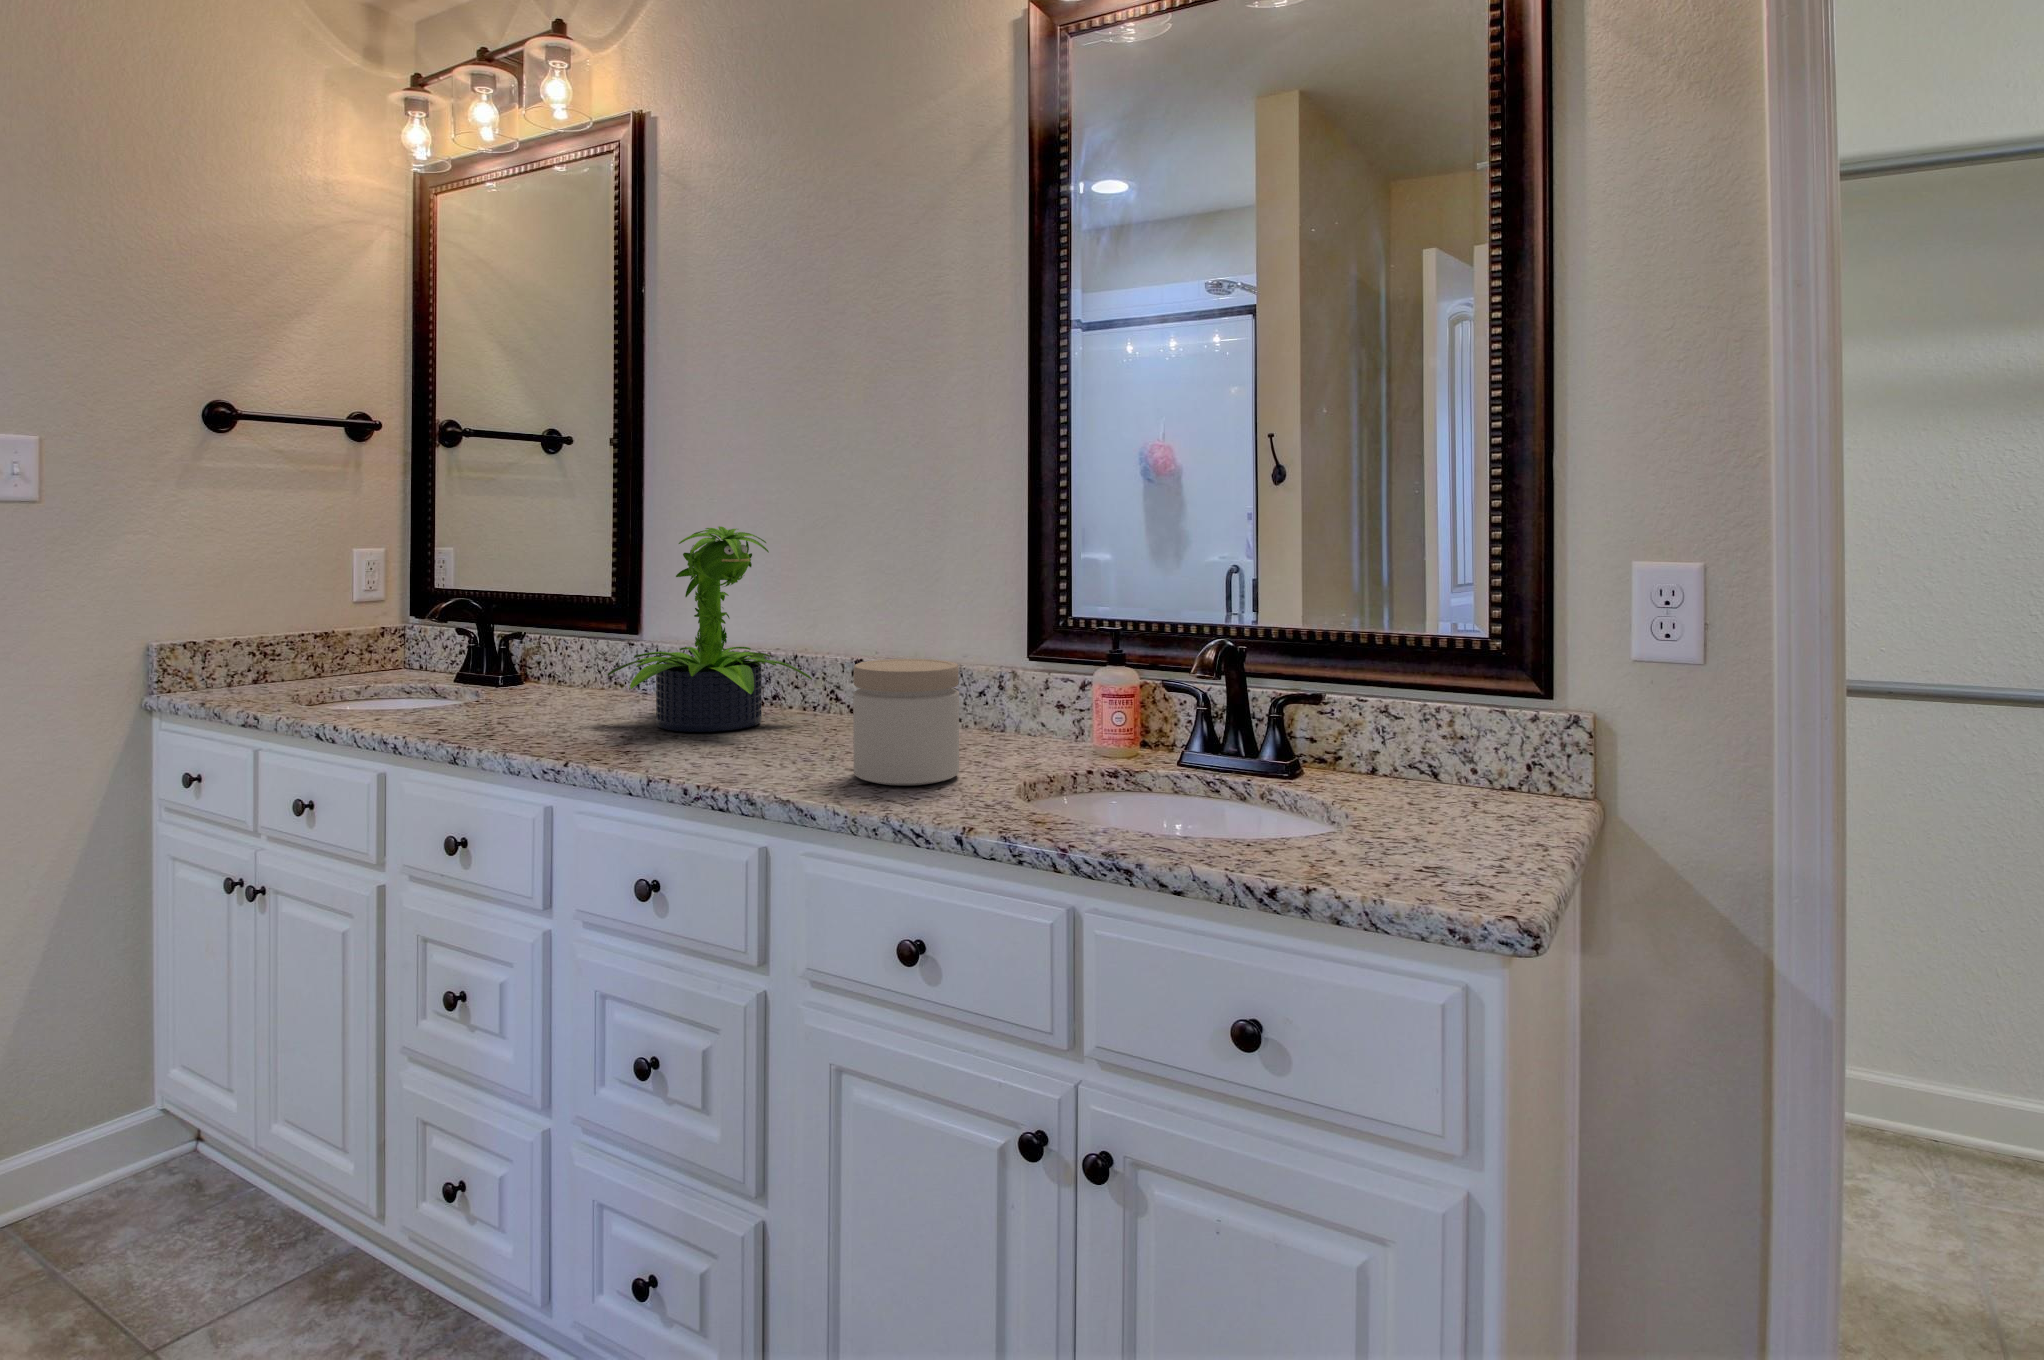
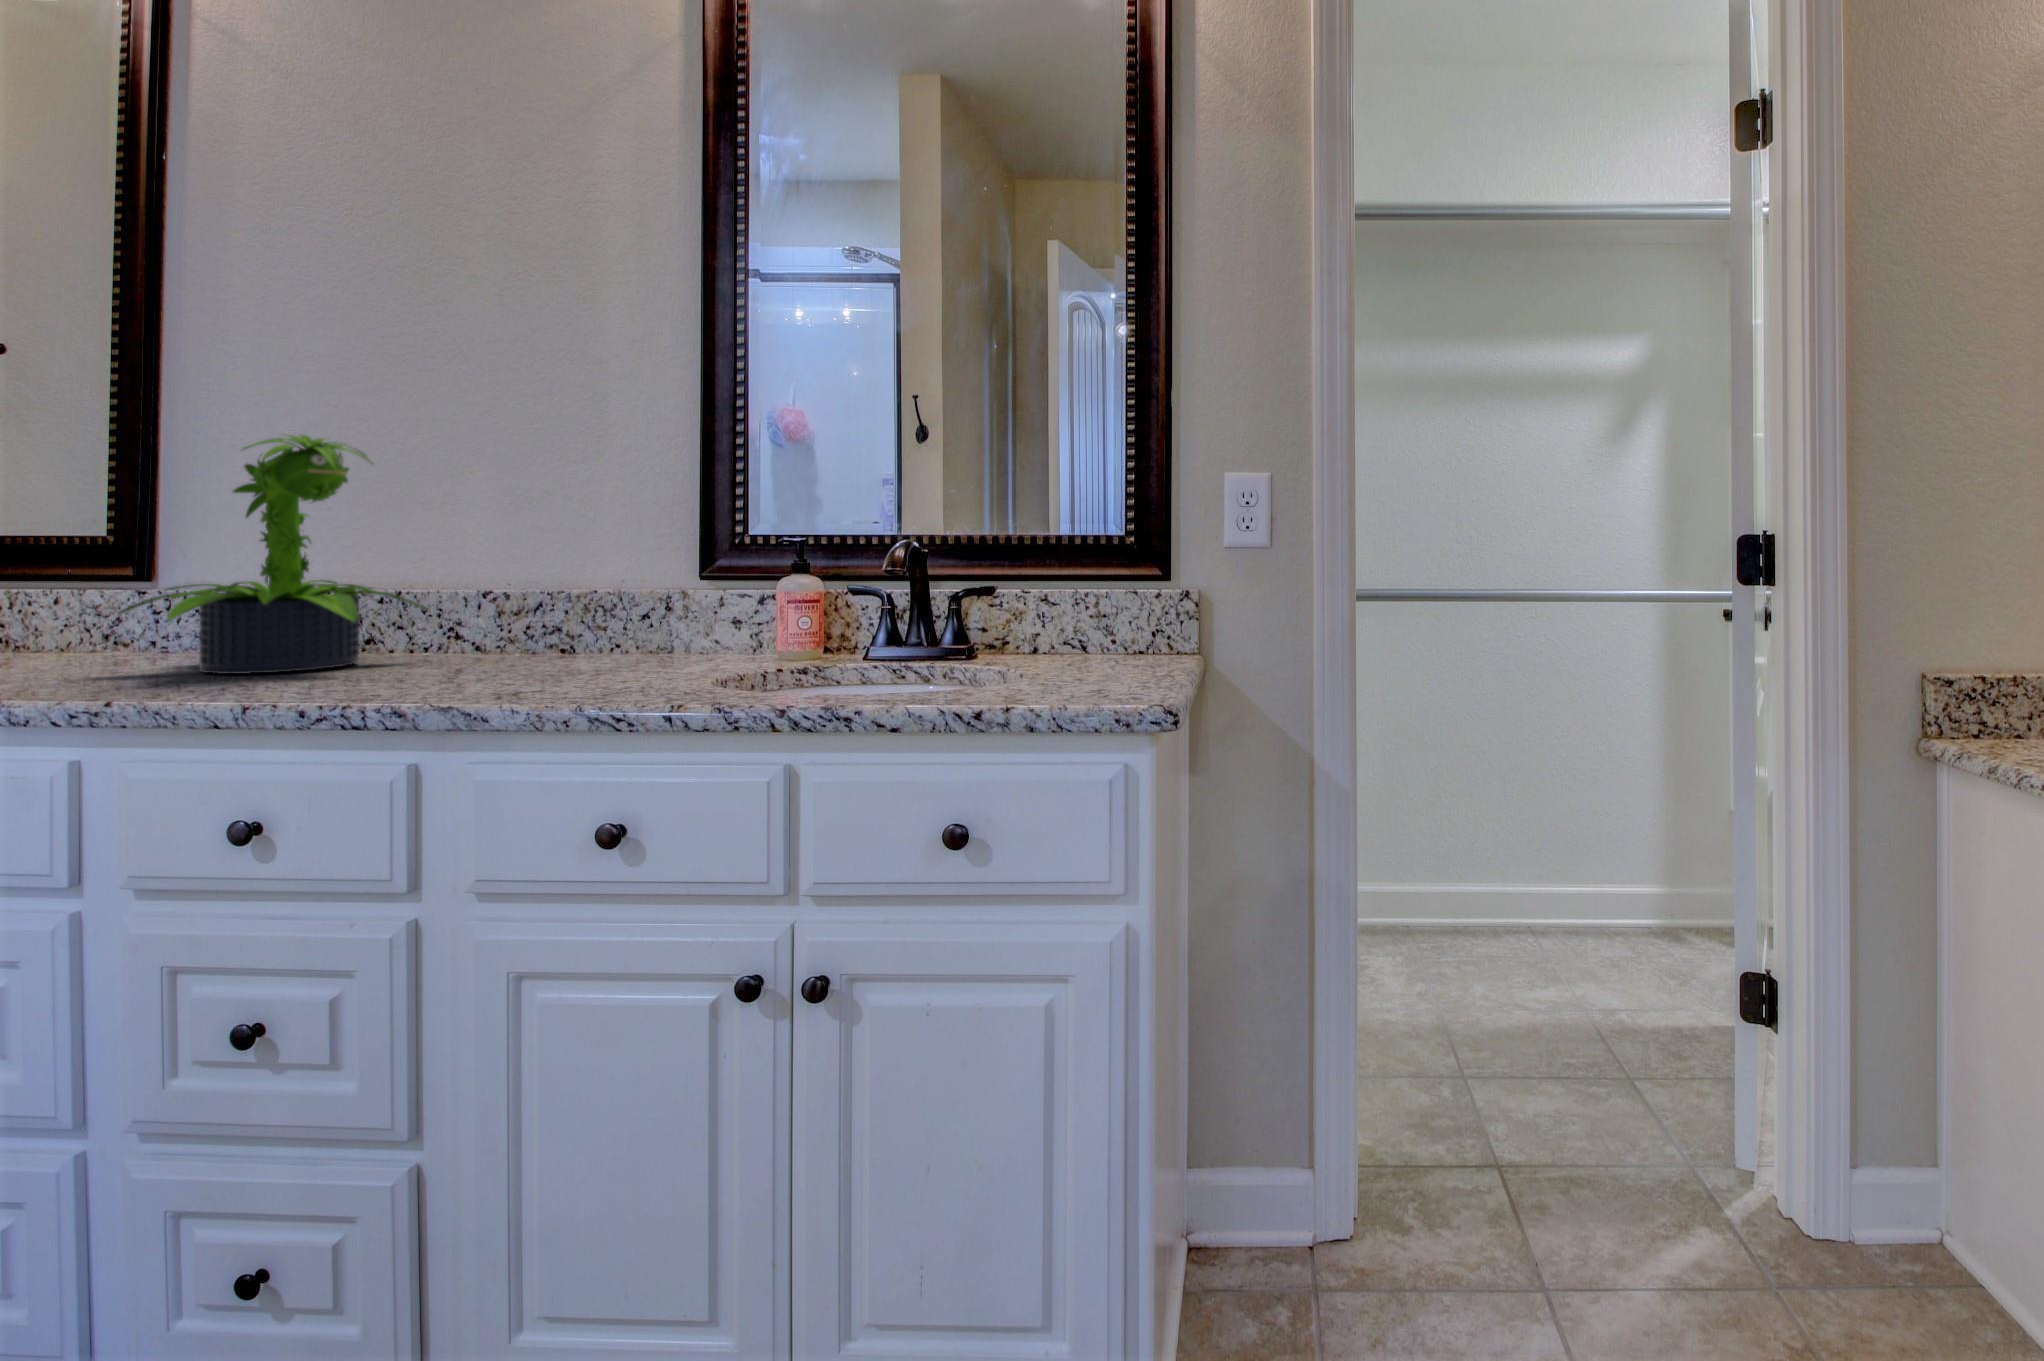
jar: present [853,659,959,786] -> none [512,566,640,689]

